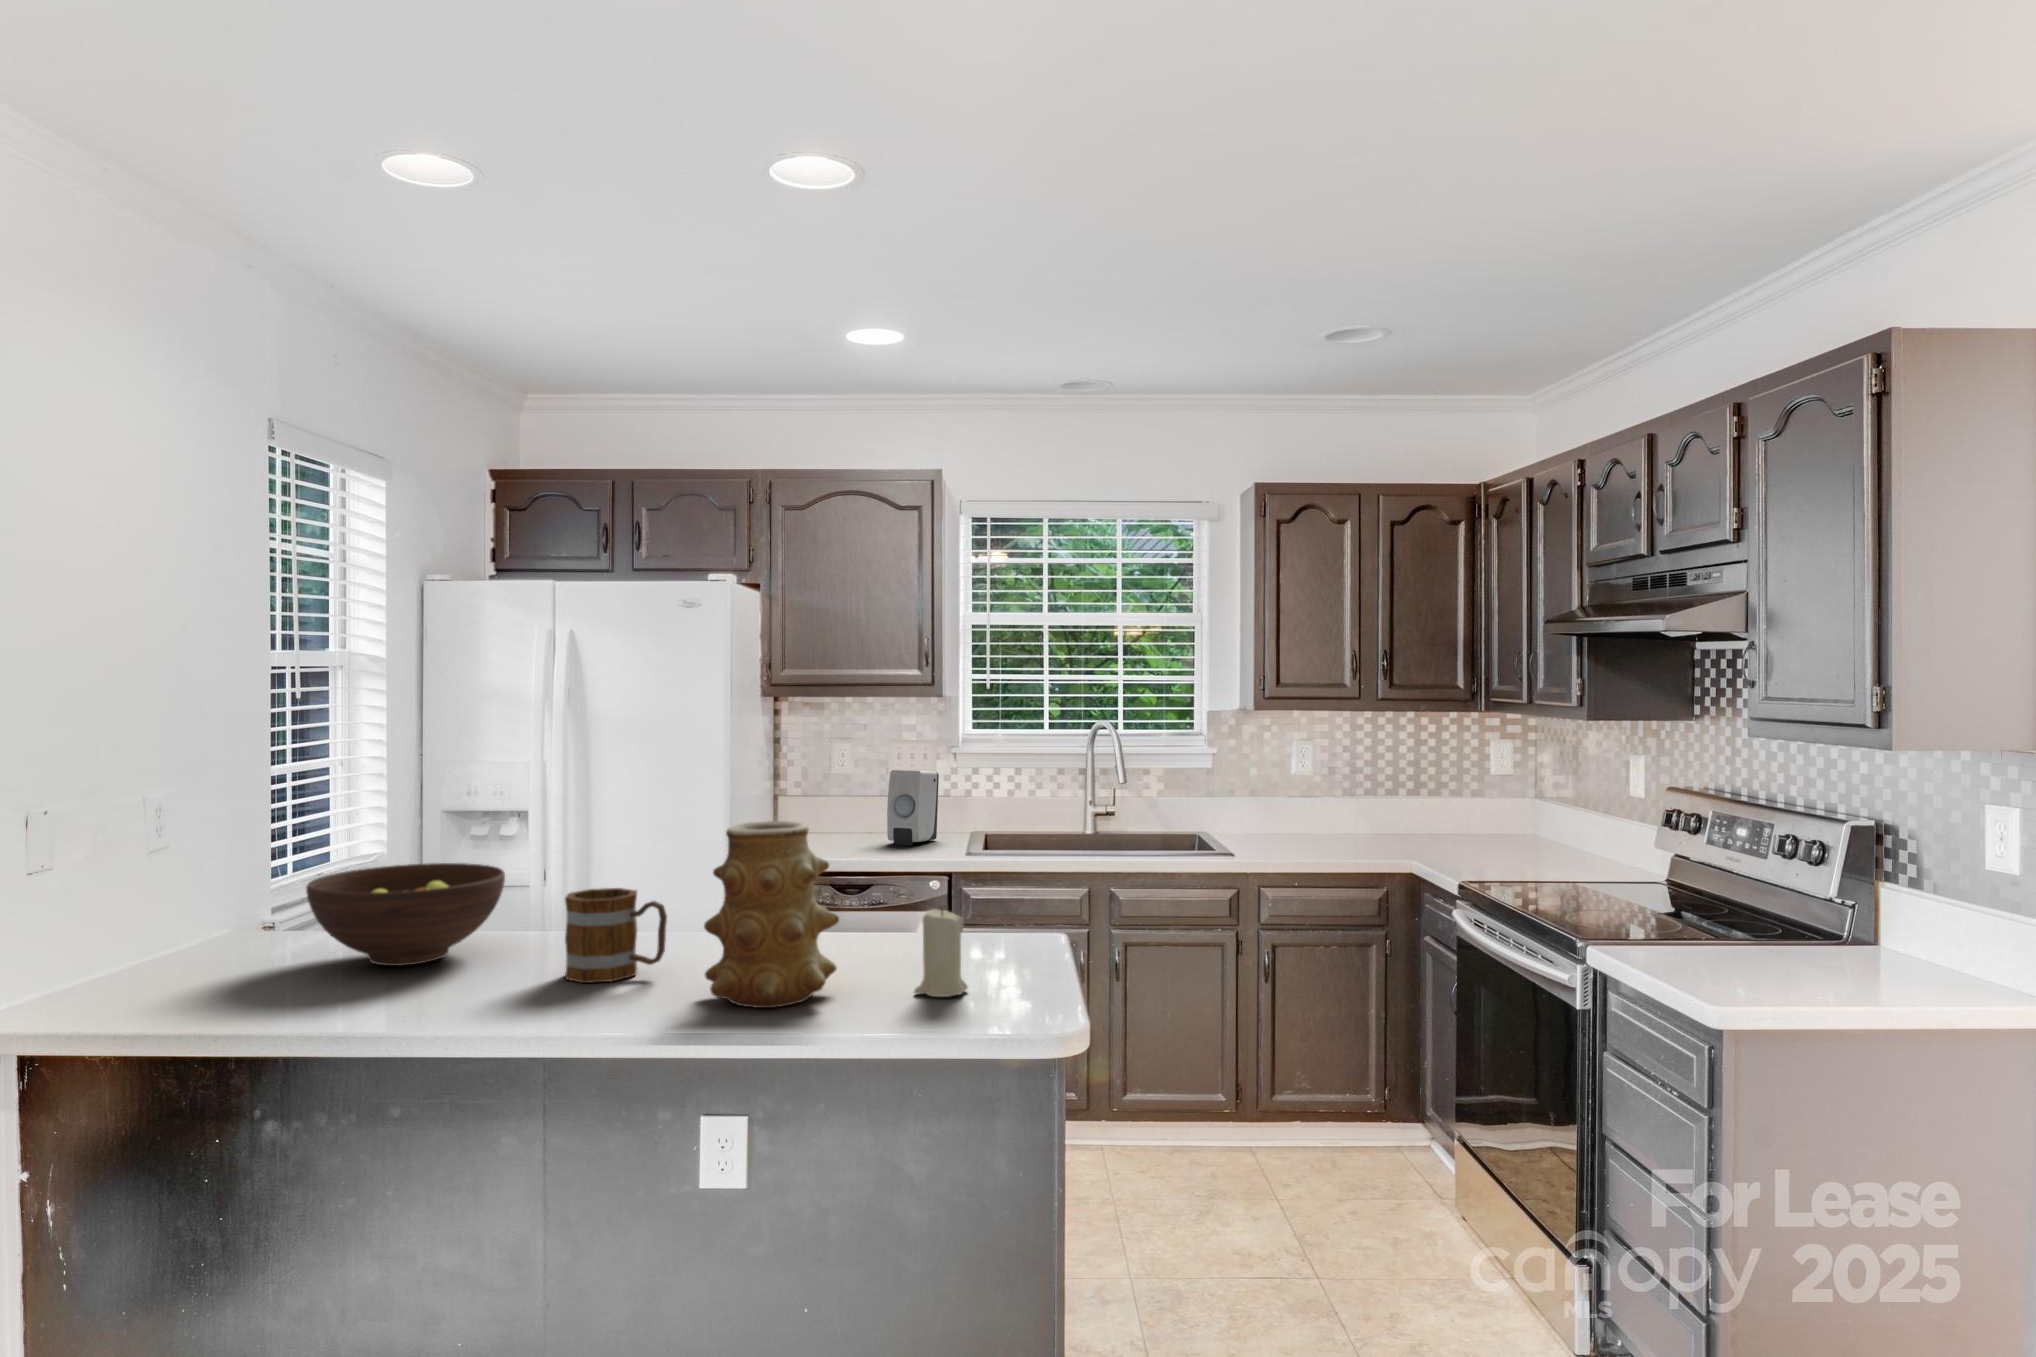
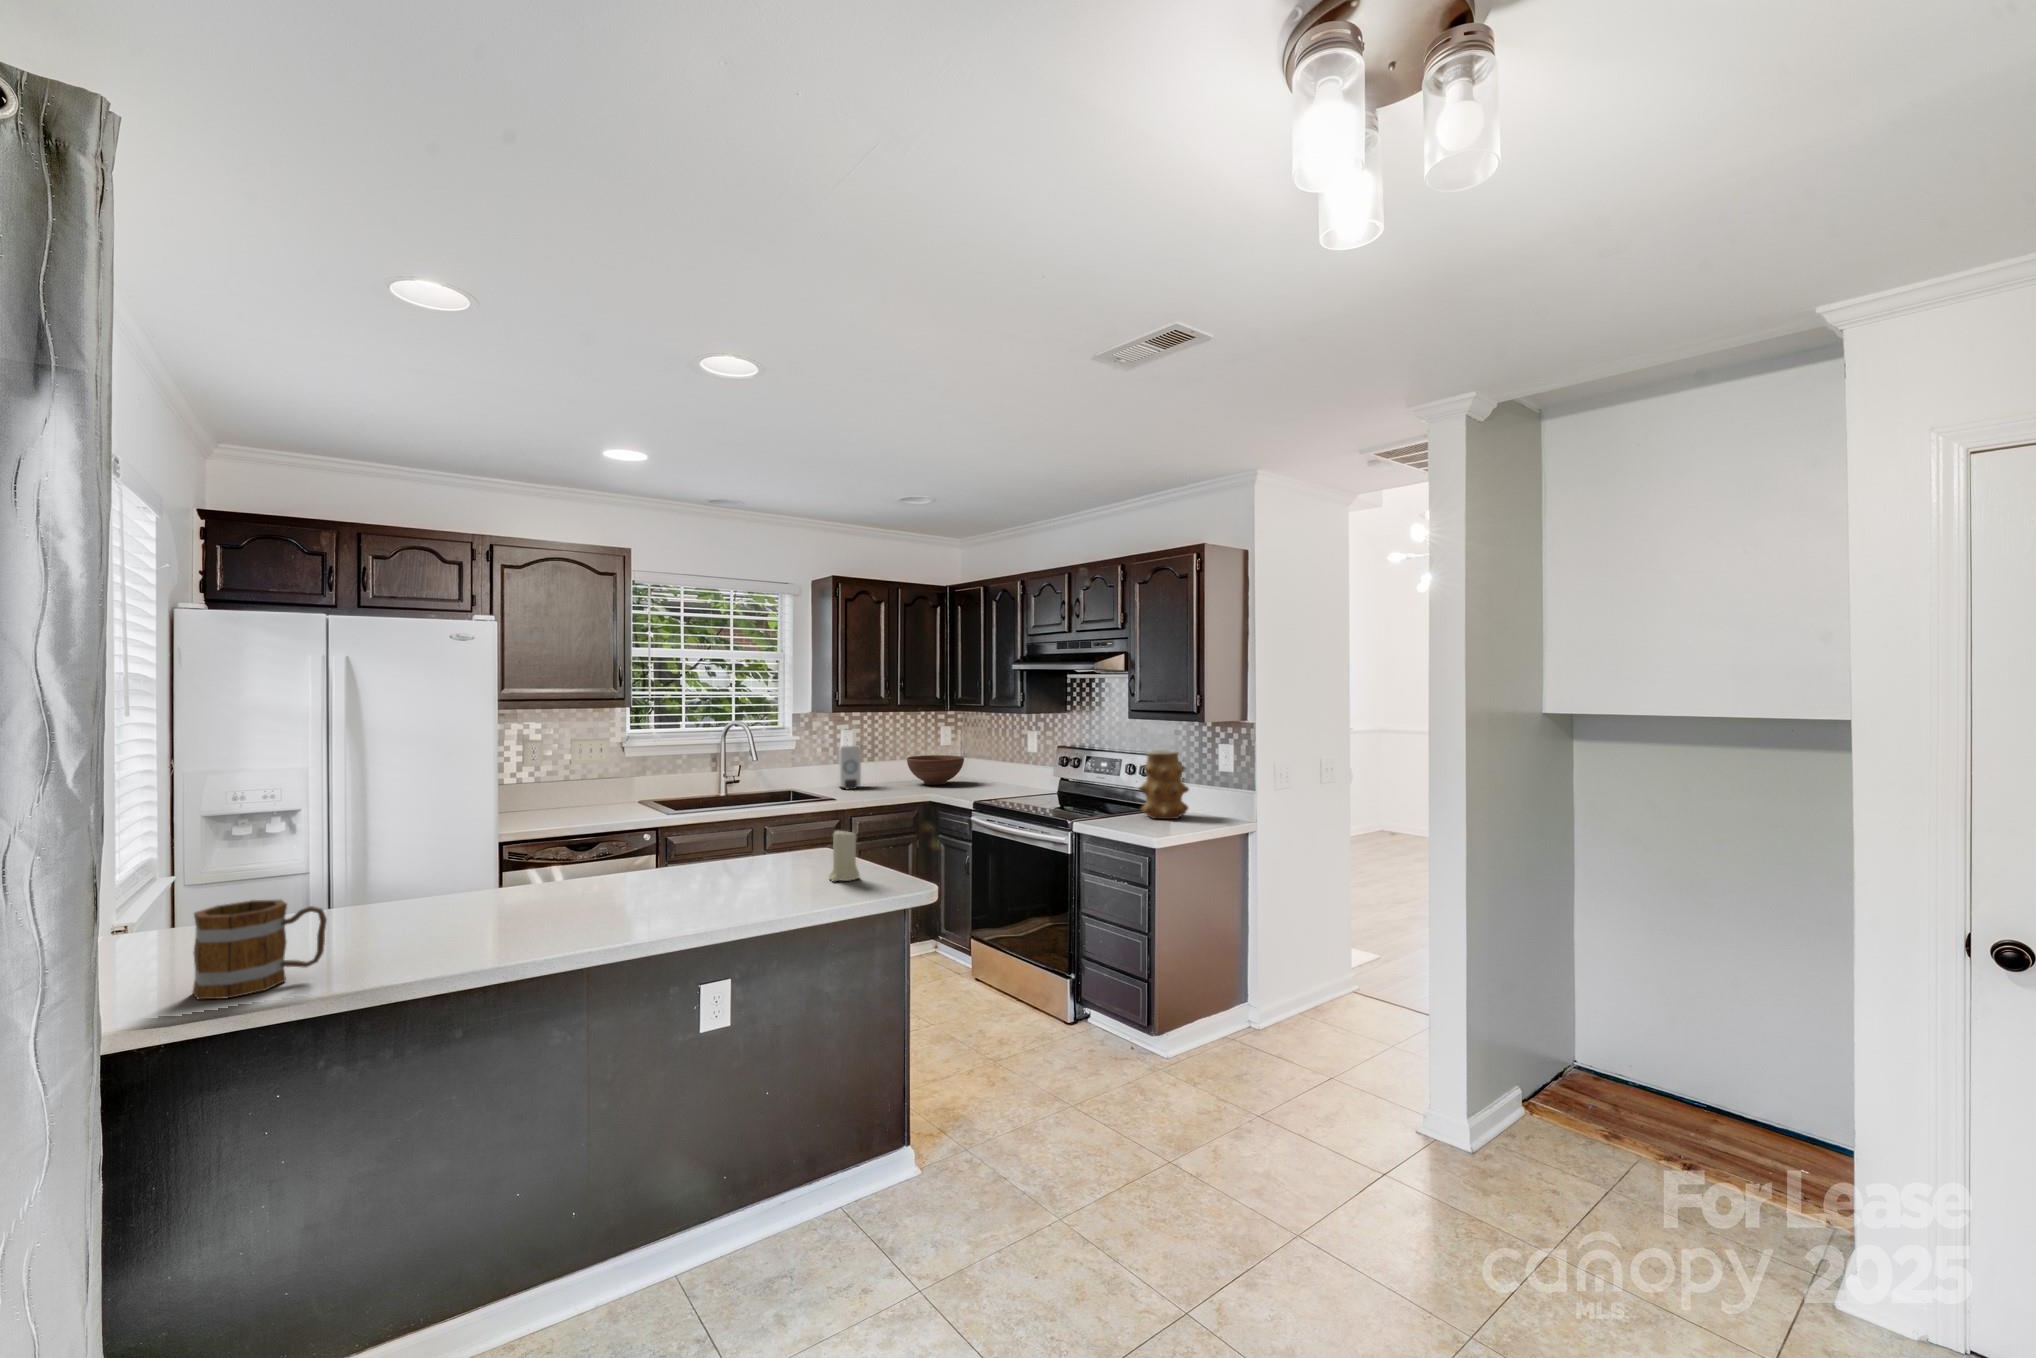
soap dispenser: present [887,770,939,846] -> present [838,746,861,789]
vase: present [704,821,839,1008] -> present [1139,750,1189,819]
fruit bowl: present [306,863,505,966] -> present [907,755,964,785]
mug: present [565,888,667,983] -> present [193,900,327,999]

